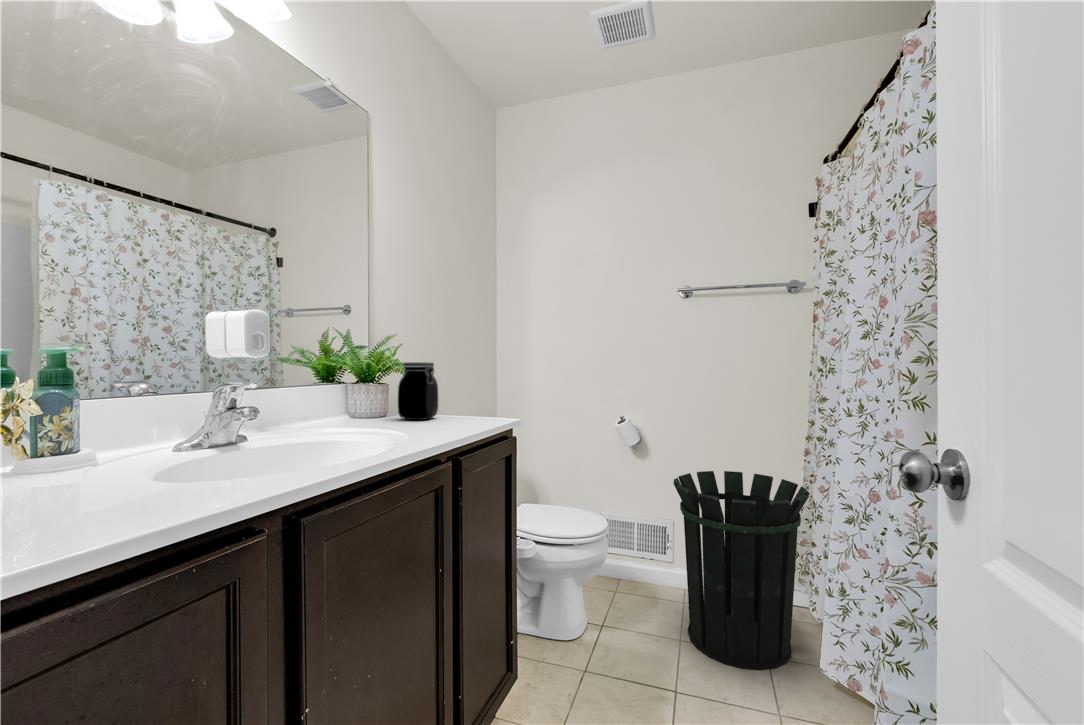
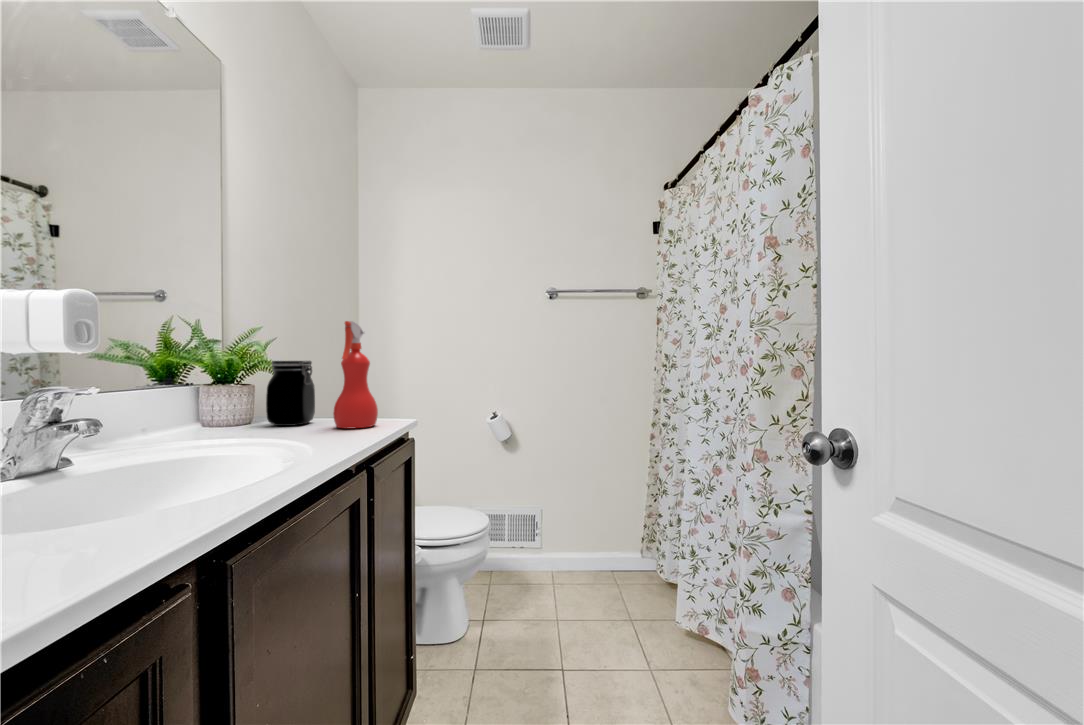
spray bottle: none [447,326,485,425] -> present [333,321,378,429]
waste bin: present [673,471,810,670] -> none [547,458,661,633]

